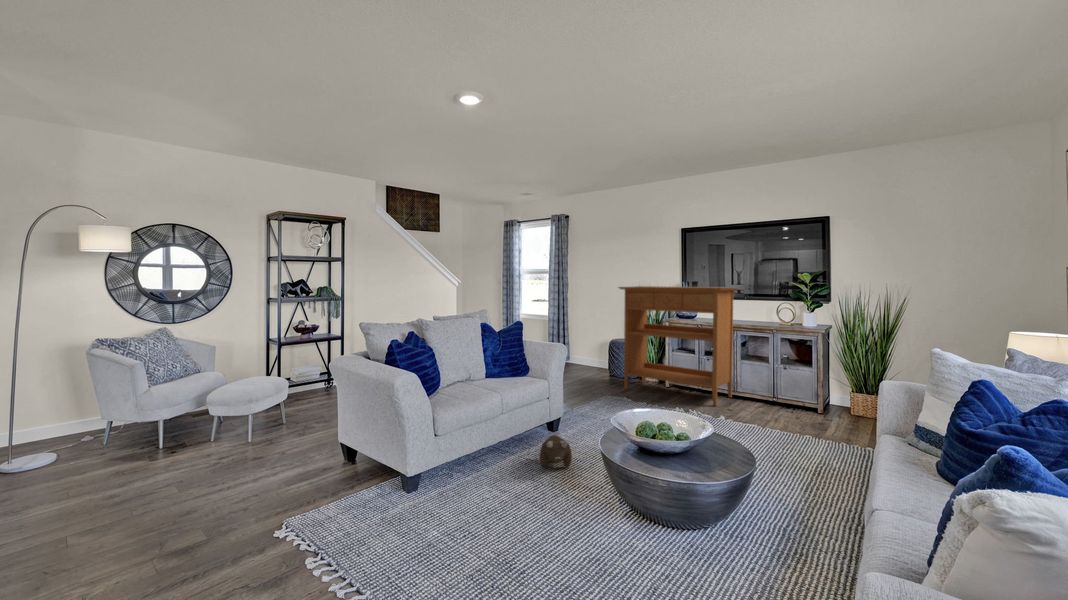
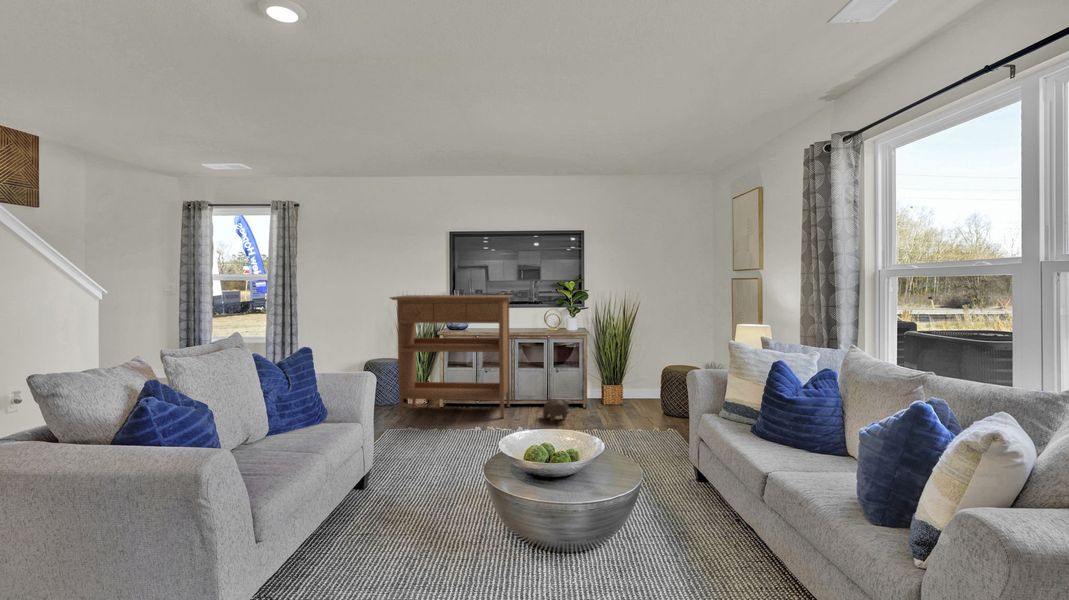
plush toy: present [540,435,572,468] -> present [543,399,571,422]

